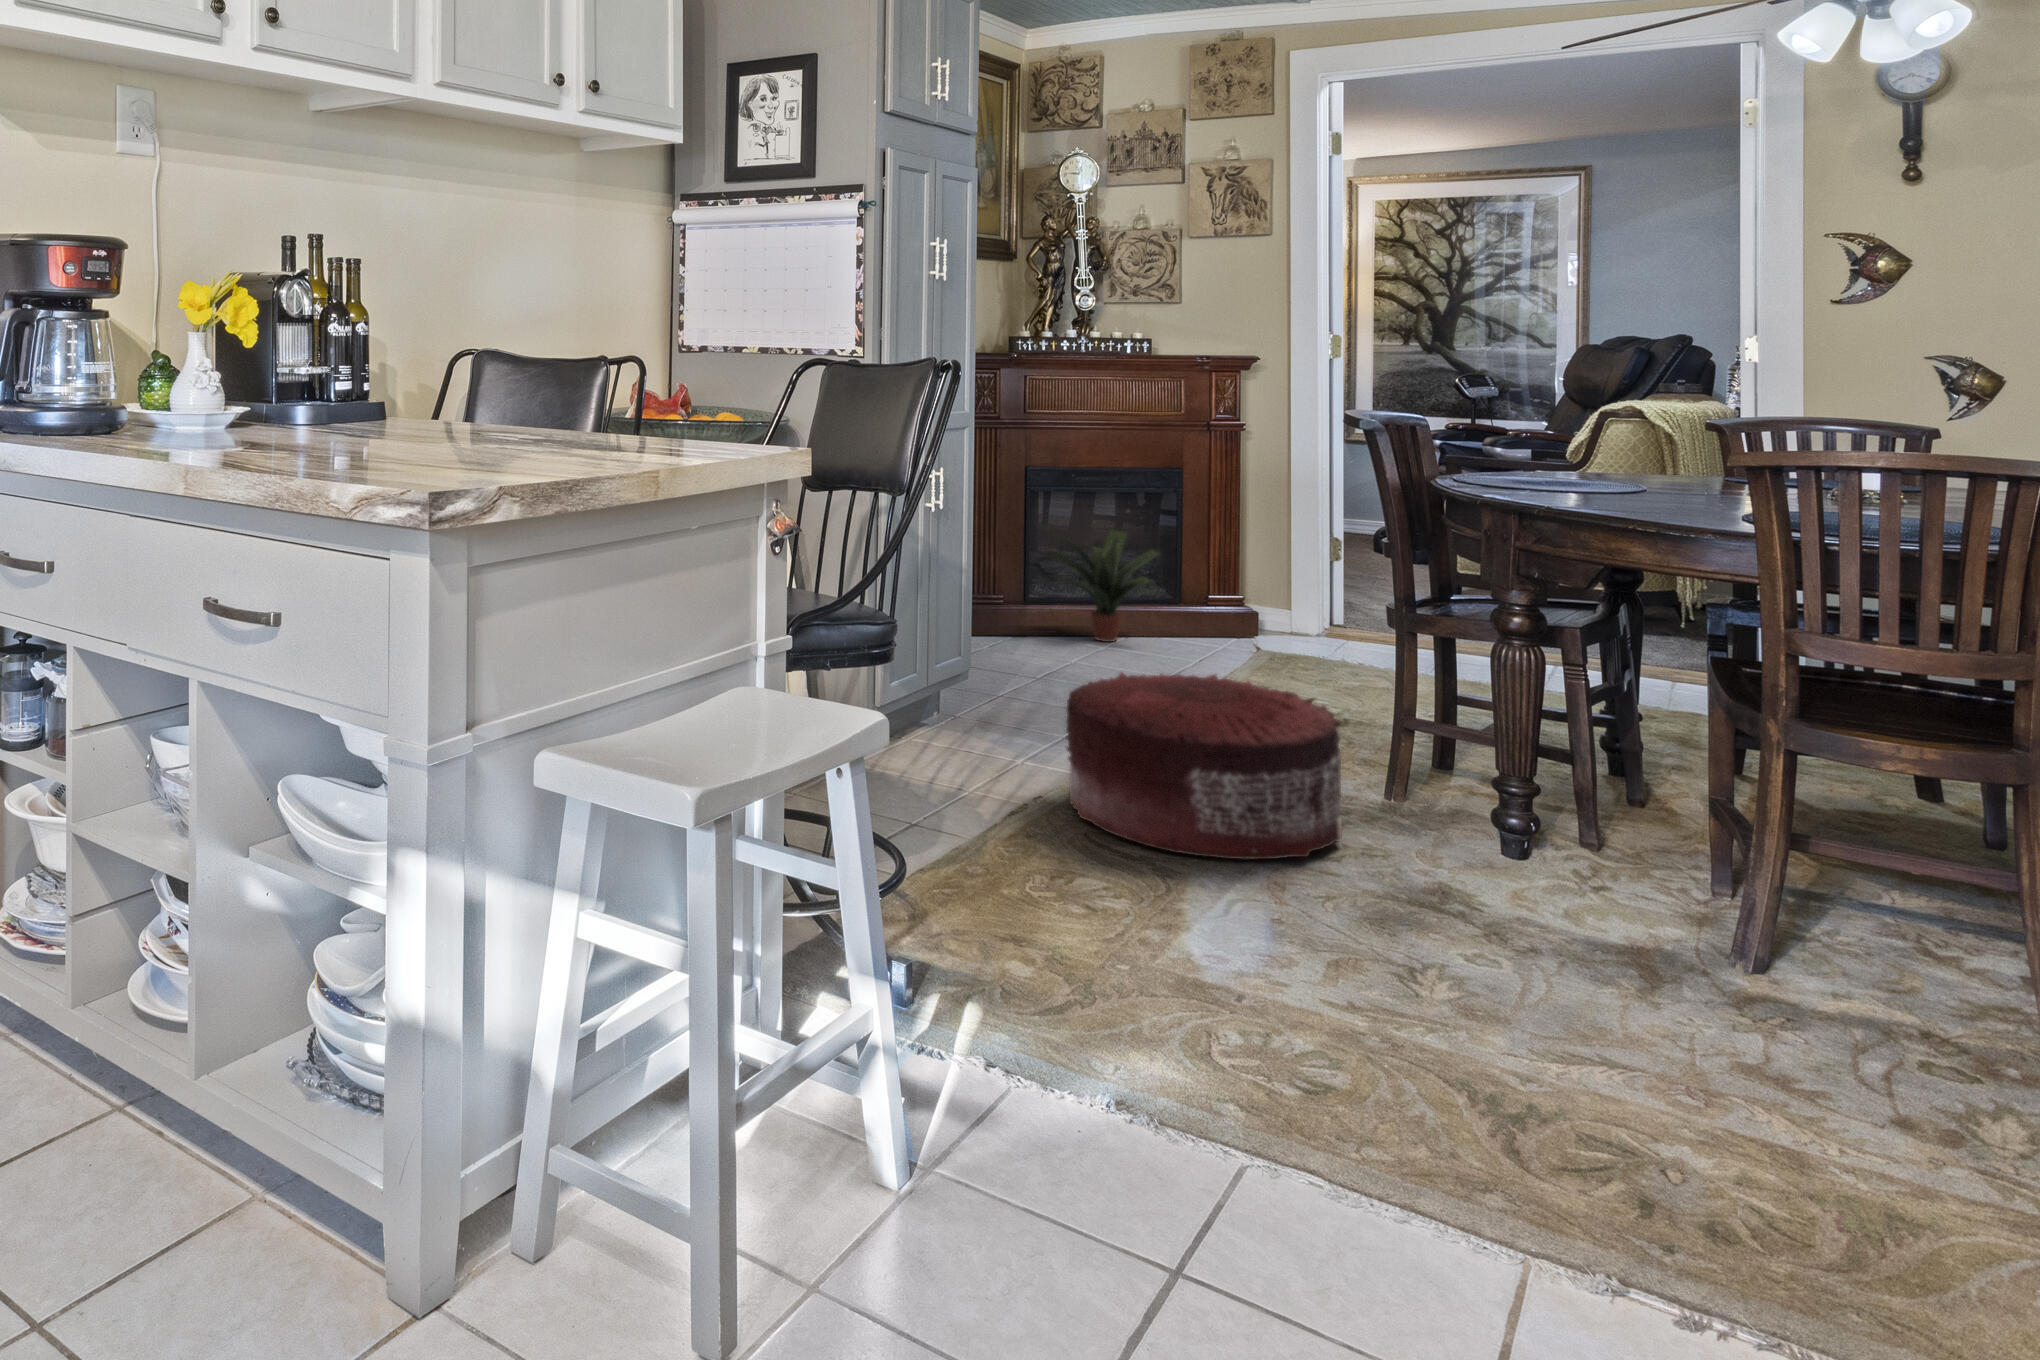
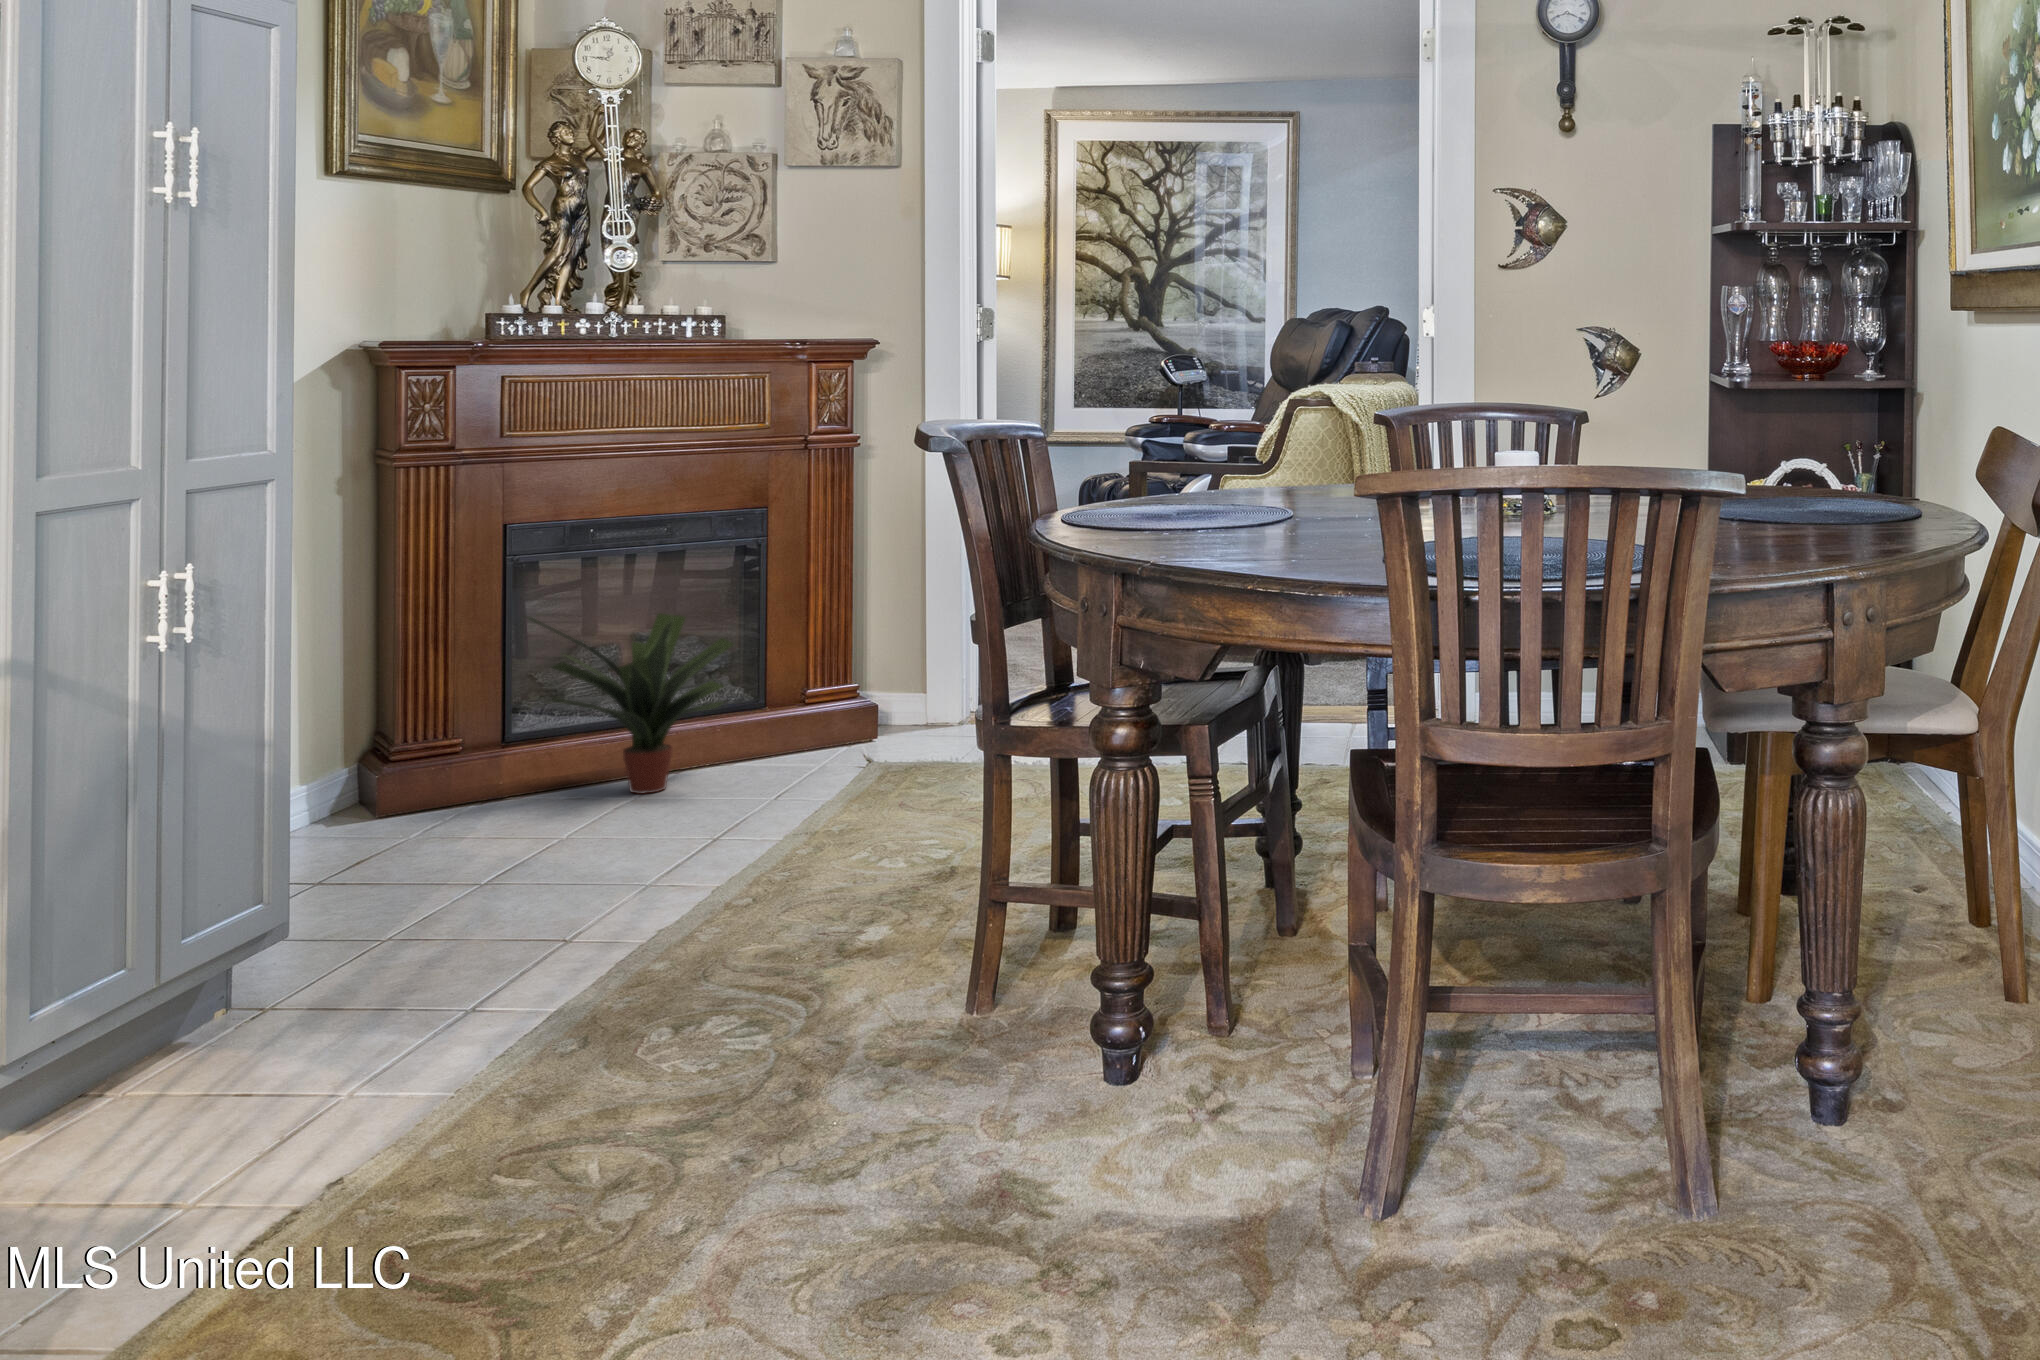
pouf: present [1066,673,1342,859] -> none [406,871,894,1242]

